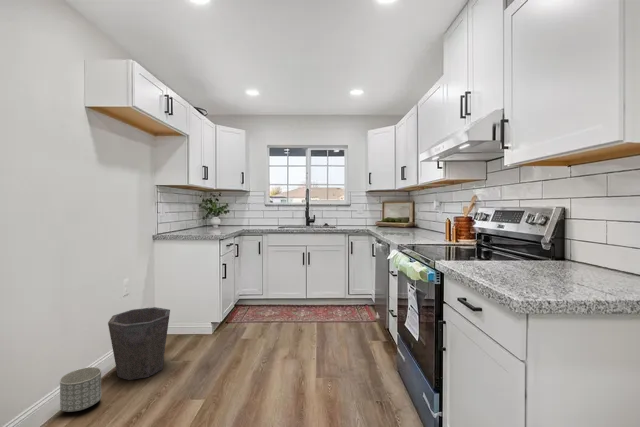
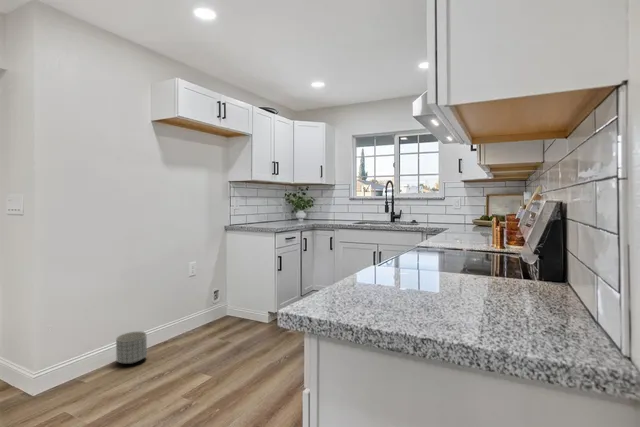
waste bin: present [108,307,170,380] -> none [163,290,216,350]

